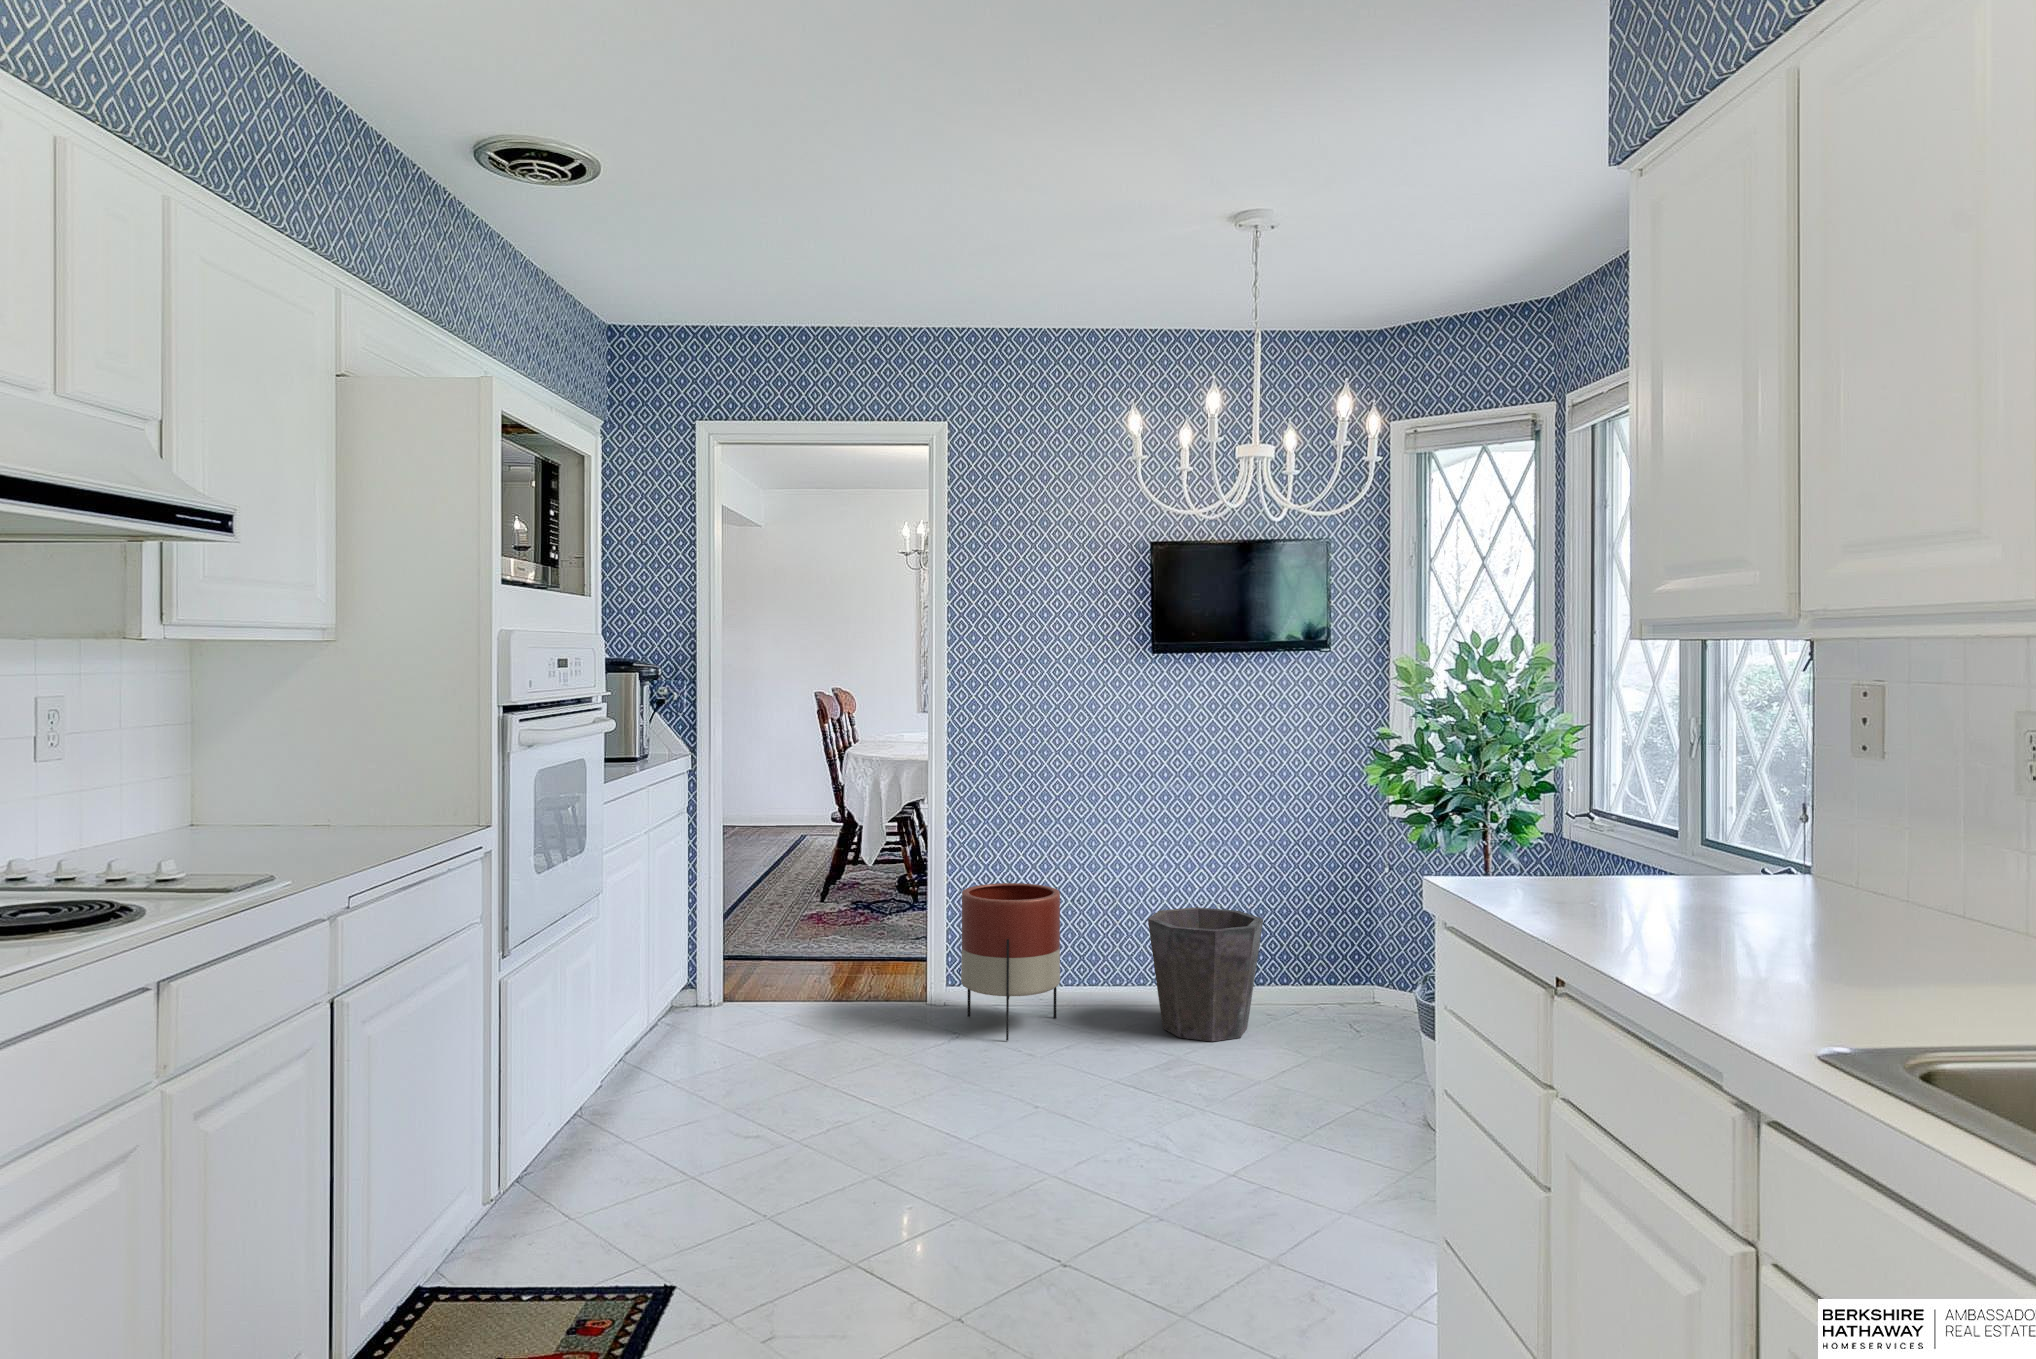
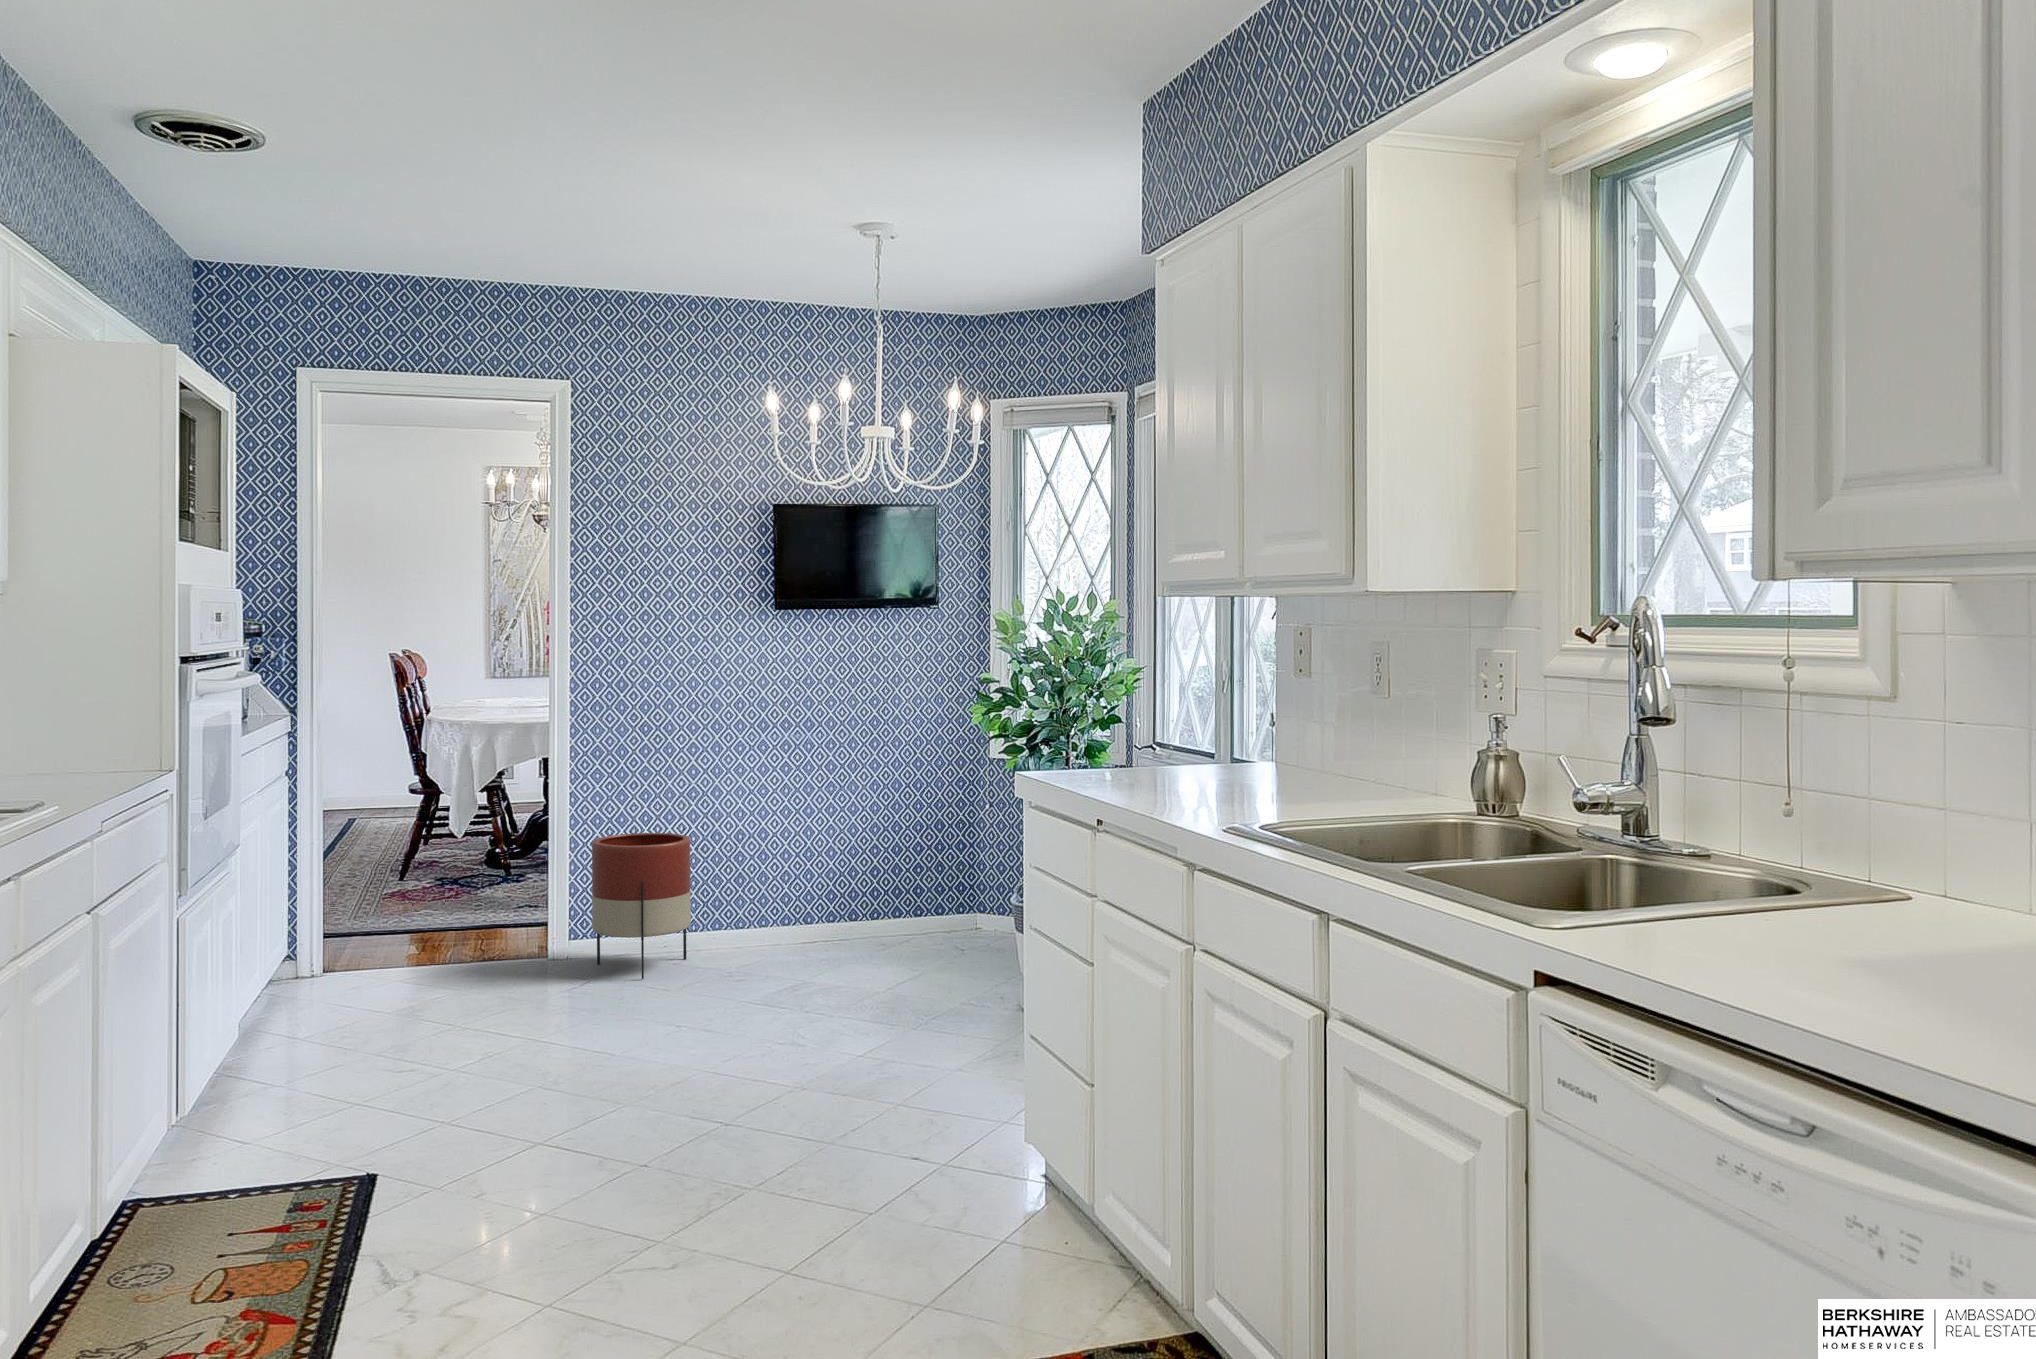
waste bin: present [1148,907,1263,1041] -> none [775,848,881,965]

